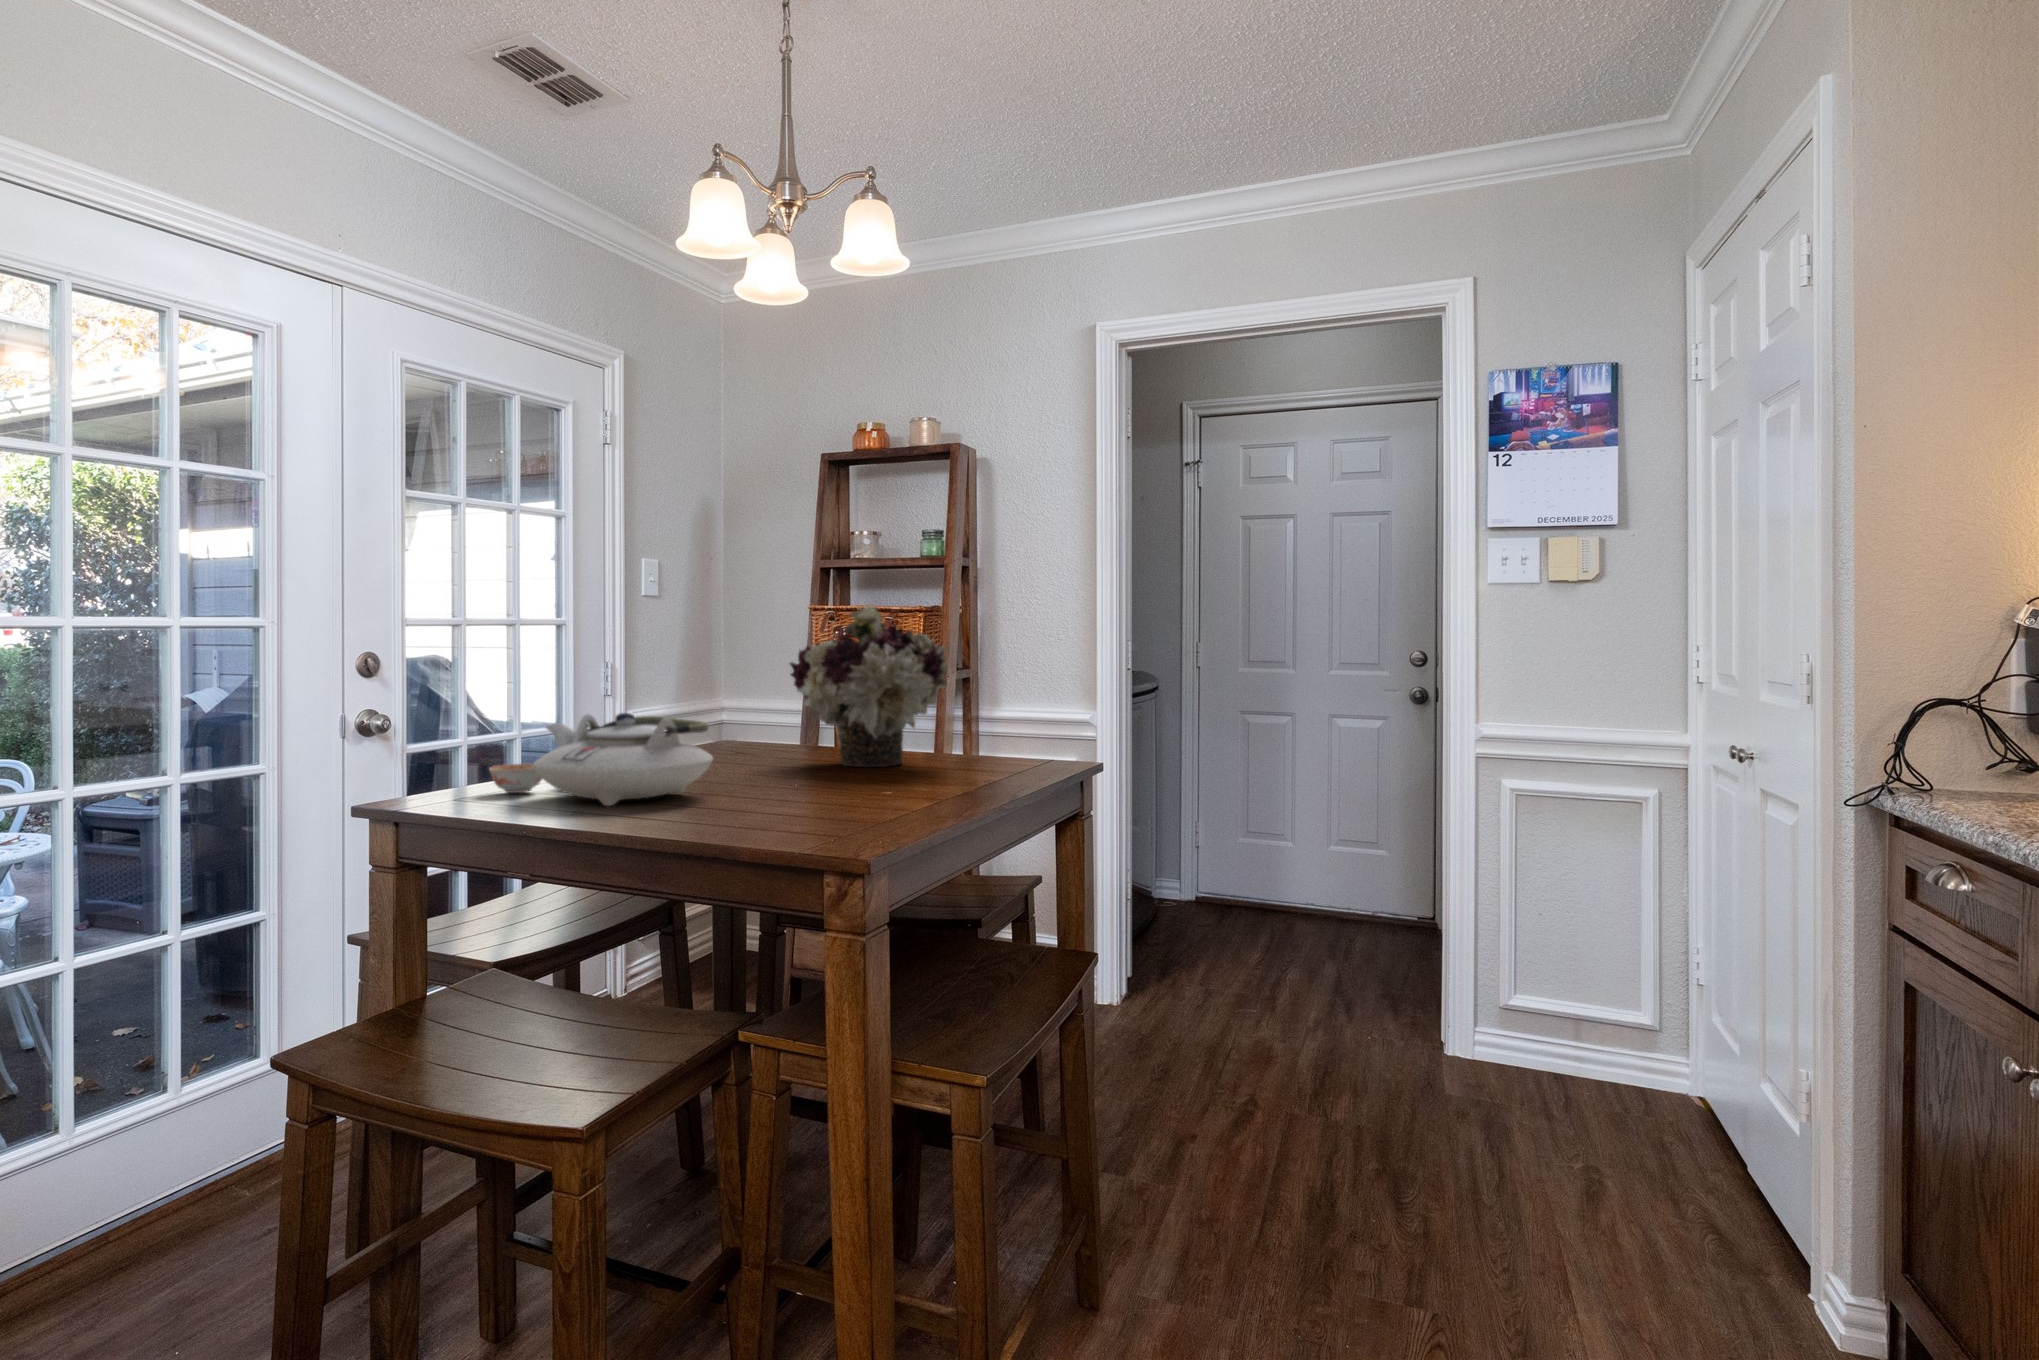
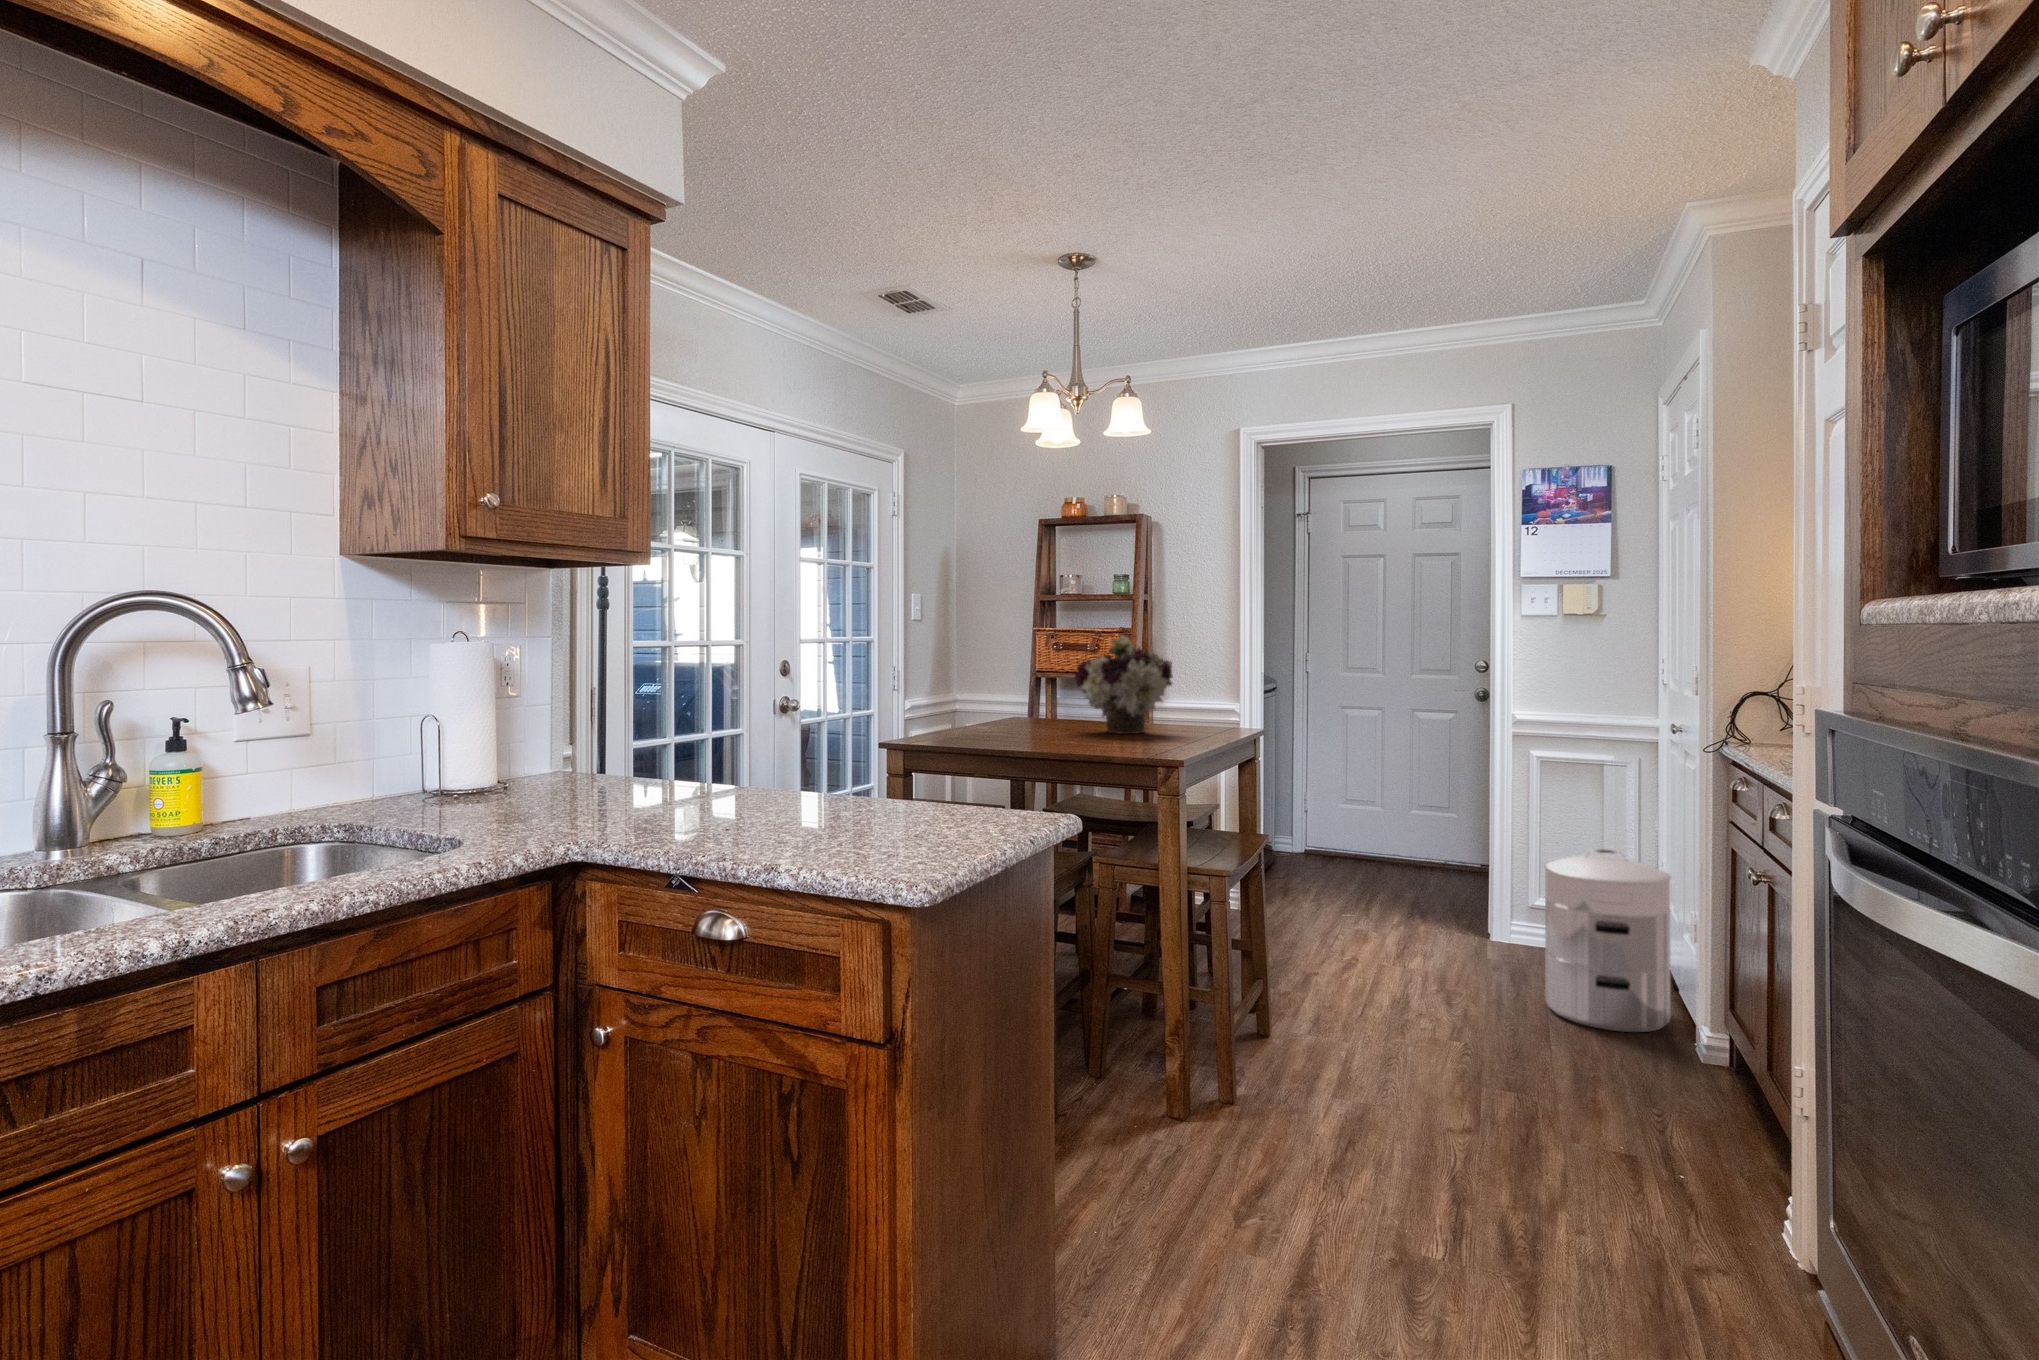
teapot: present [489,713,713,806] -> none [944,699,1069,747]
waste bin: none [1537,950,1744,1261] -> present [1544,849,1671,1032]

